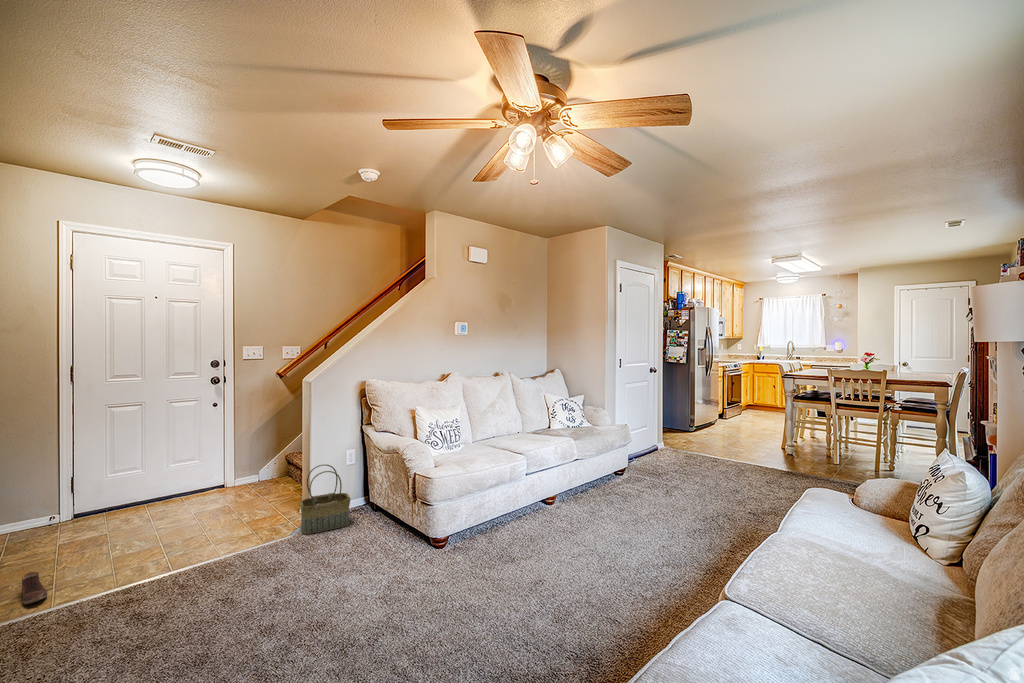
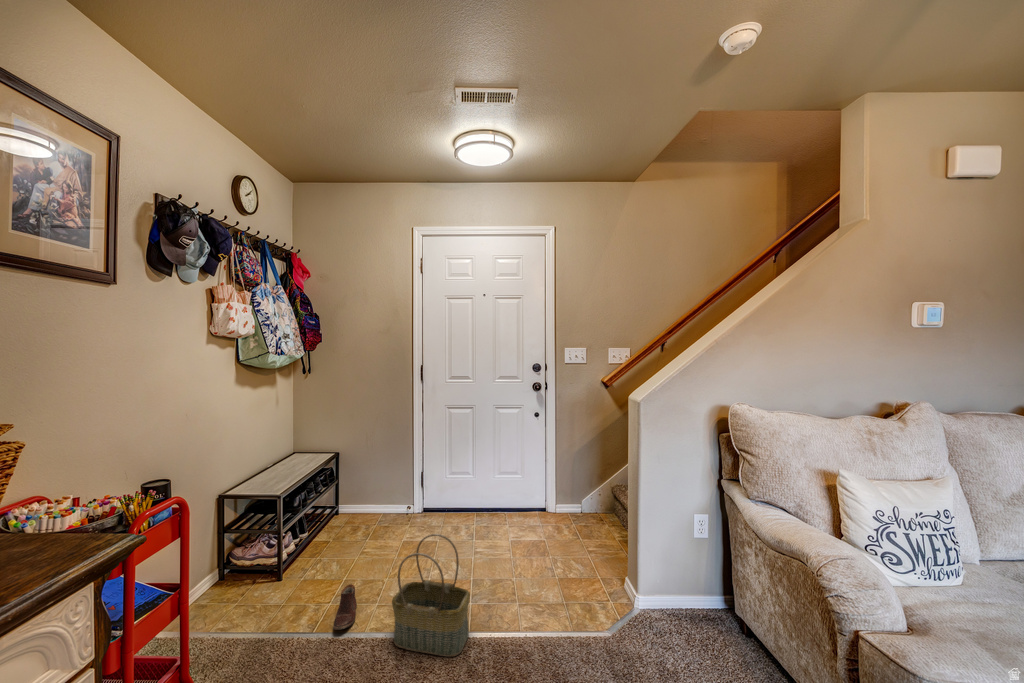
basket: present [300,464,351,534] -> present [392,534,470,656]

